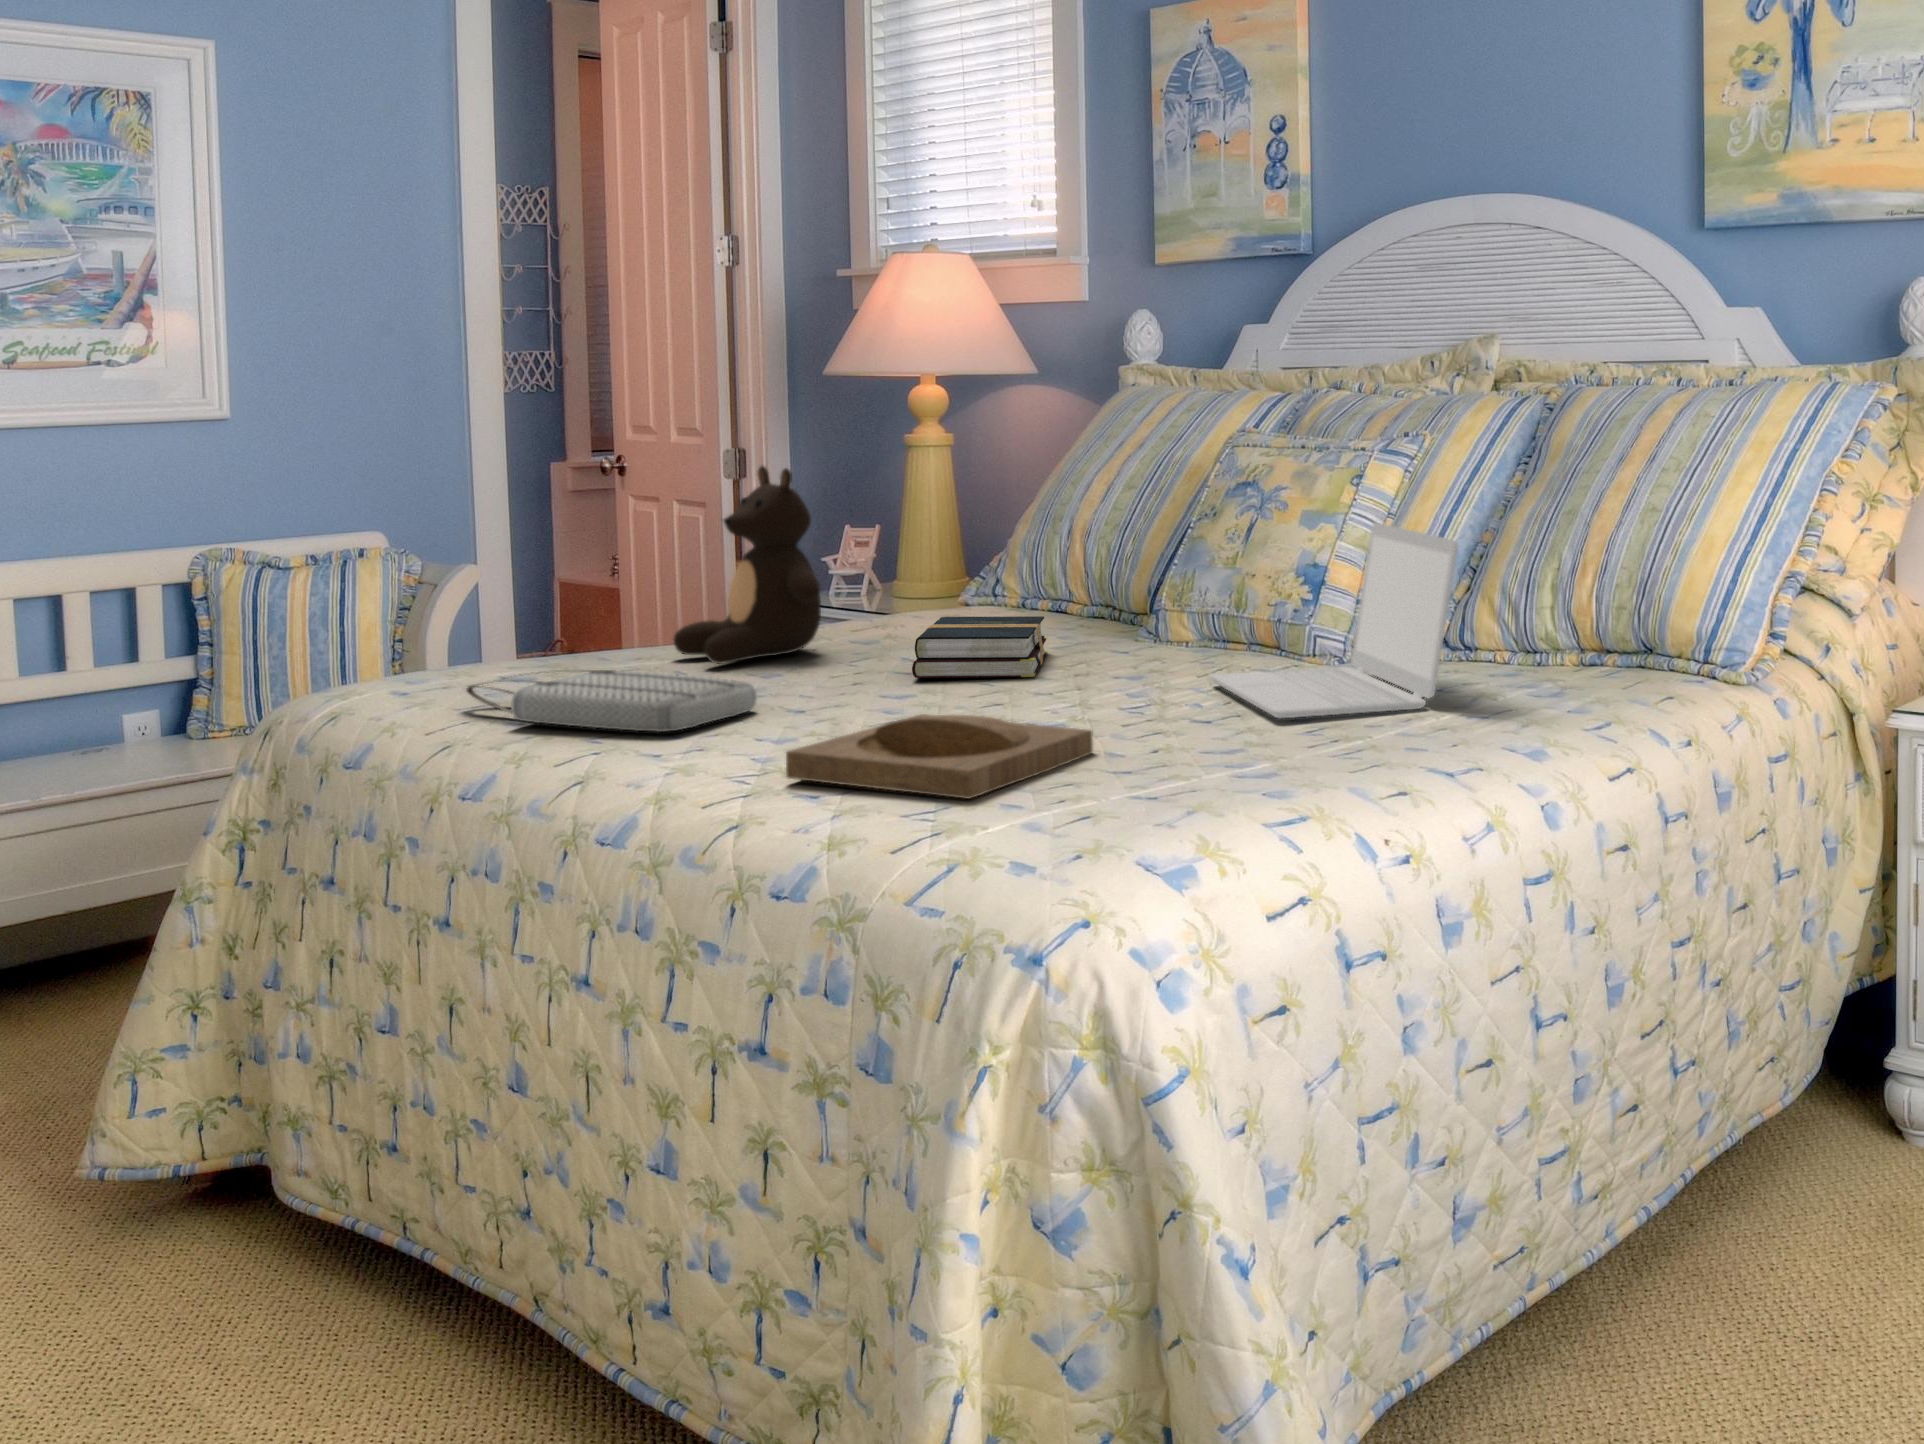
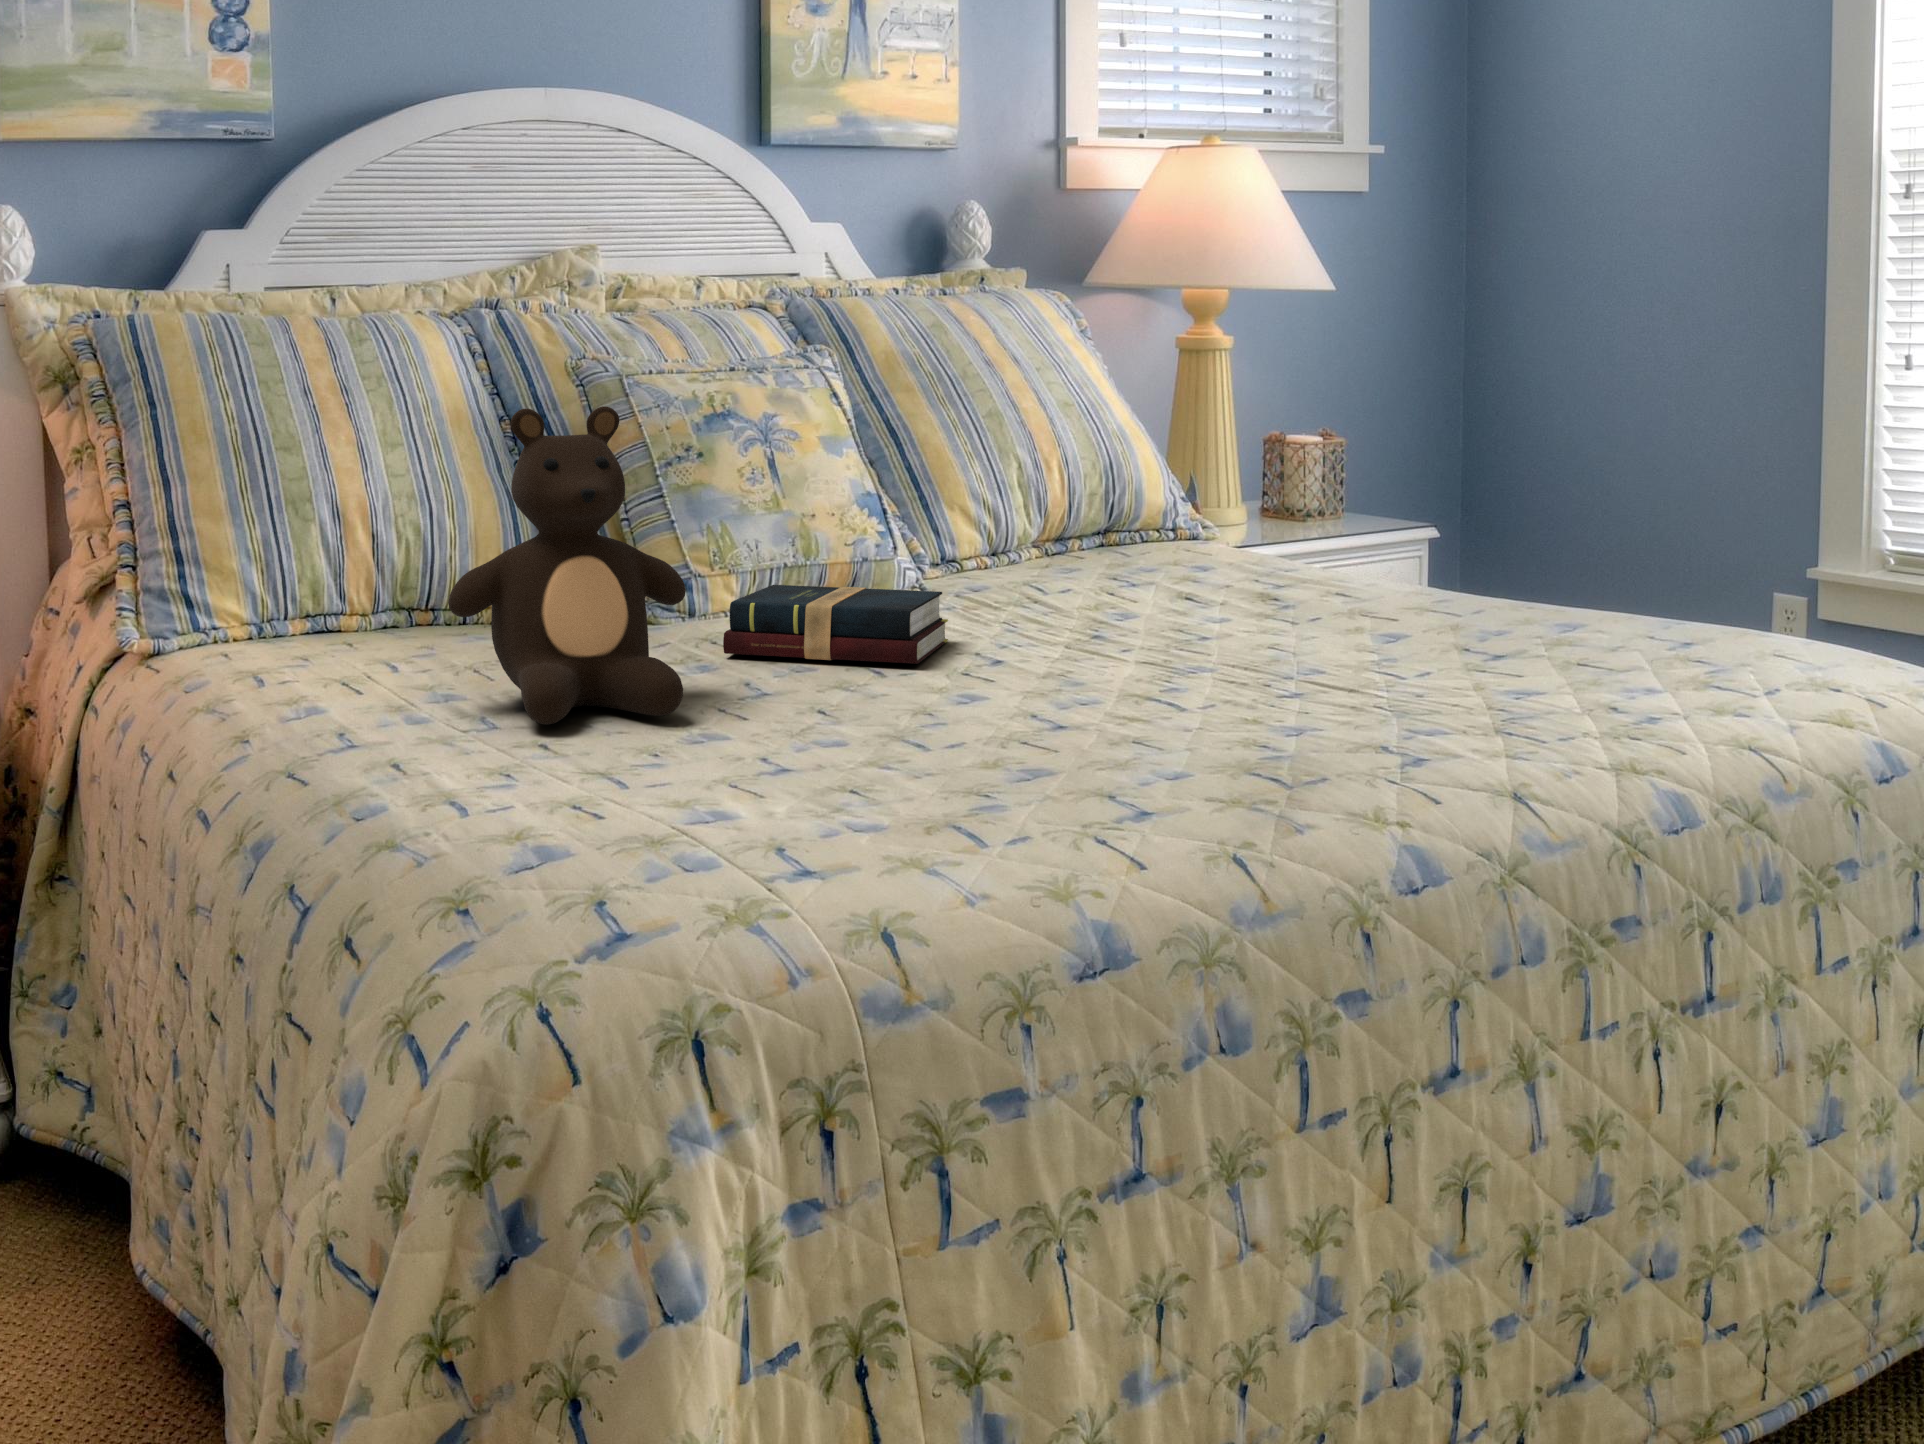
laptop: present [1210,522,1458,718] -> none [1046,421,1317,606]
tote bag: present [466,670,757,732] -> none [859,677,1228,790]
tray: present [786,714,1093,799] -> none [1316,623,1664,709]

